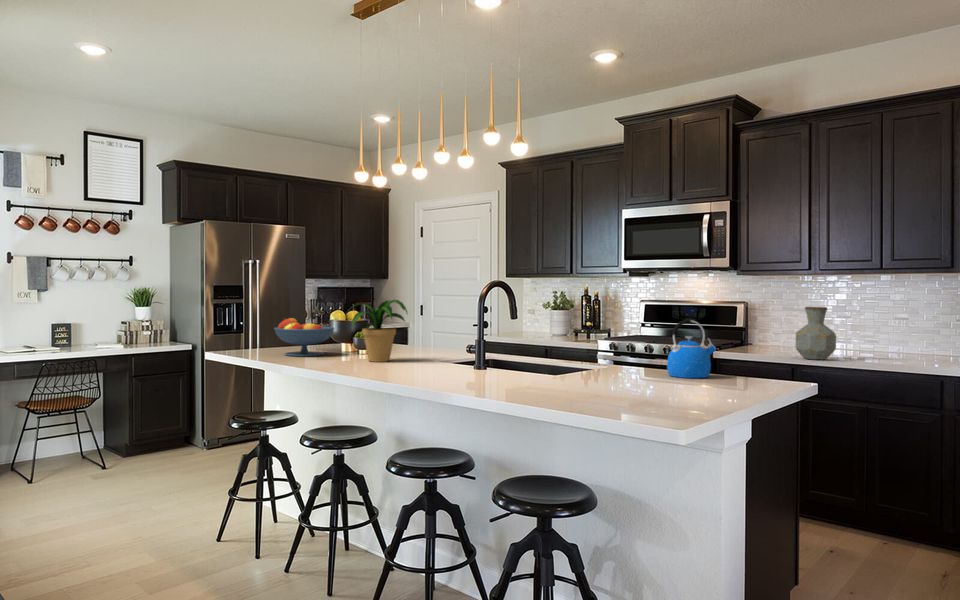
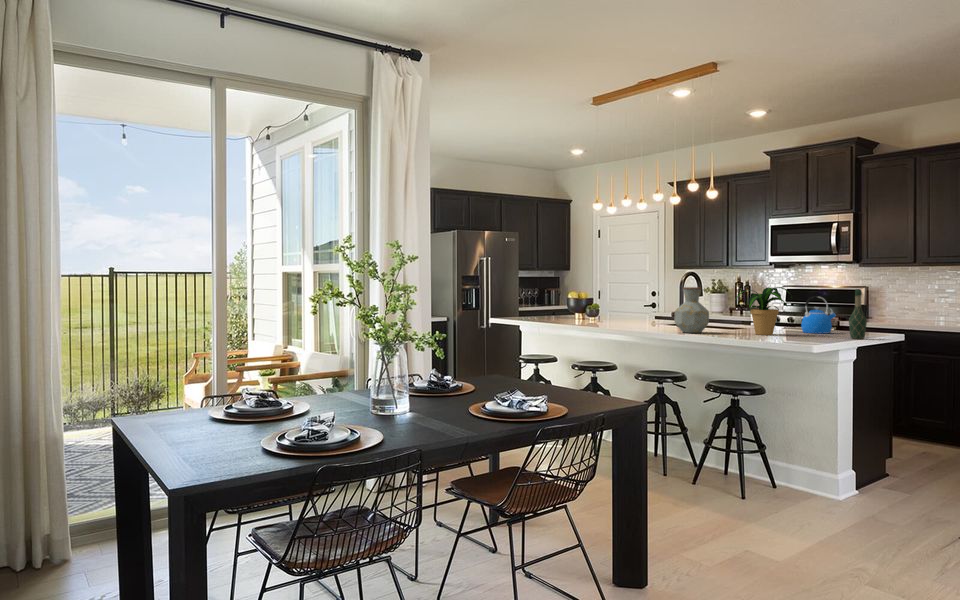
potted plant: present [351,300,407,362] -> present [736,287,790,335]
vase: present [795,307,836,360] -> present [674,287,709,333]
wine bottle: none [740,311,768,393] -> present [849,289,867,339]
fruit bowl: present [274,318,334,356] -> none [534,297,571,321]

